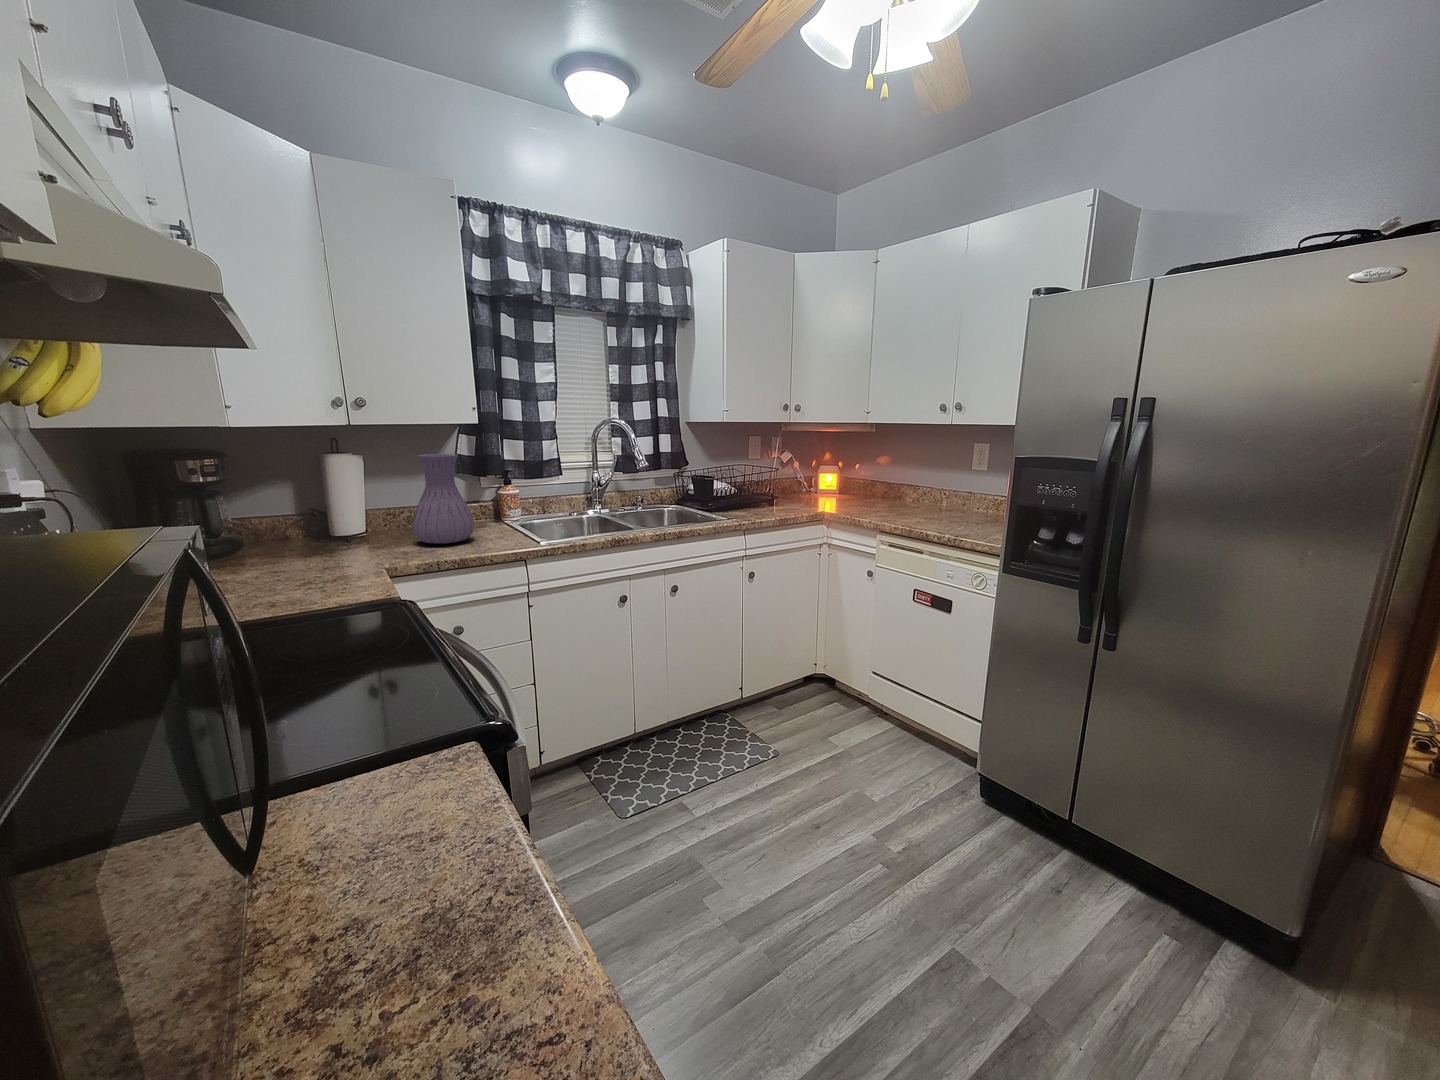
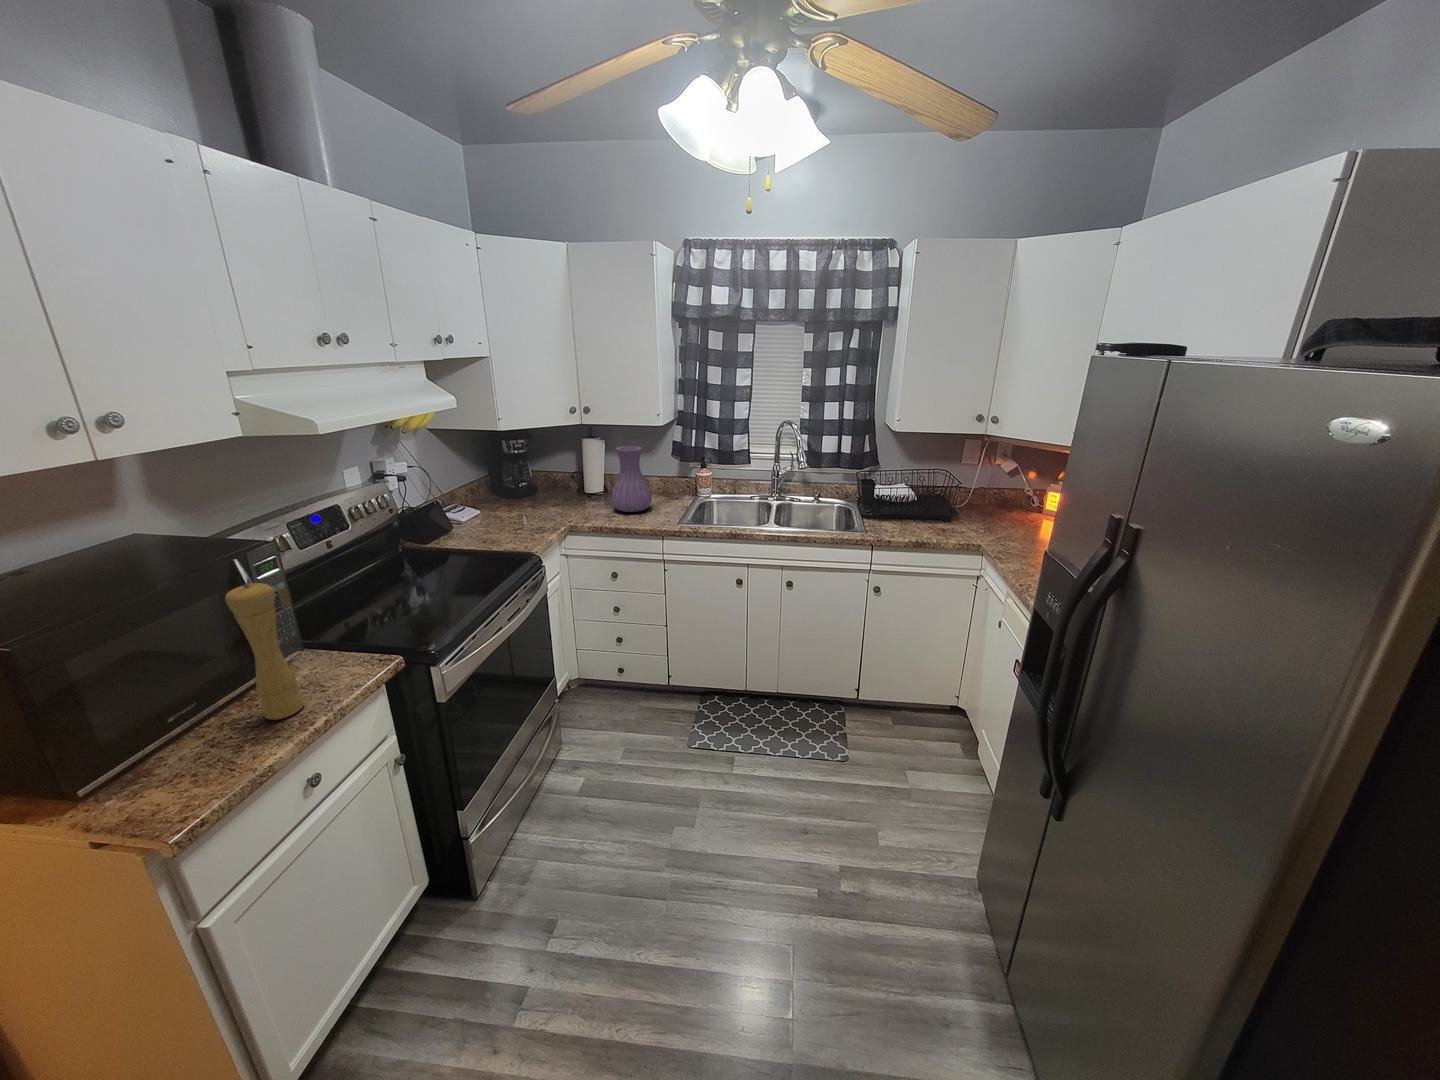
pepper mill: none [350,587,459,891] -> present [225,583,304,720]

